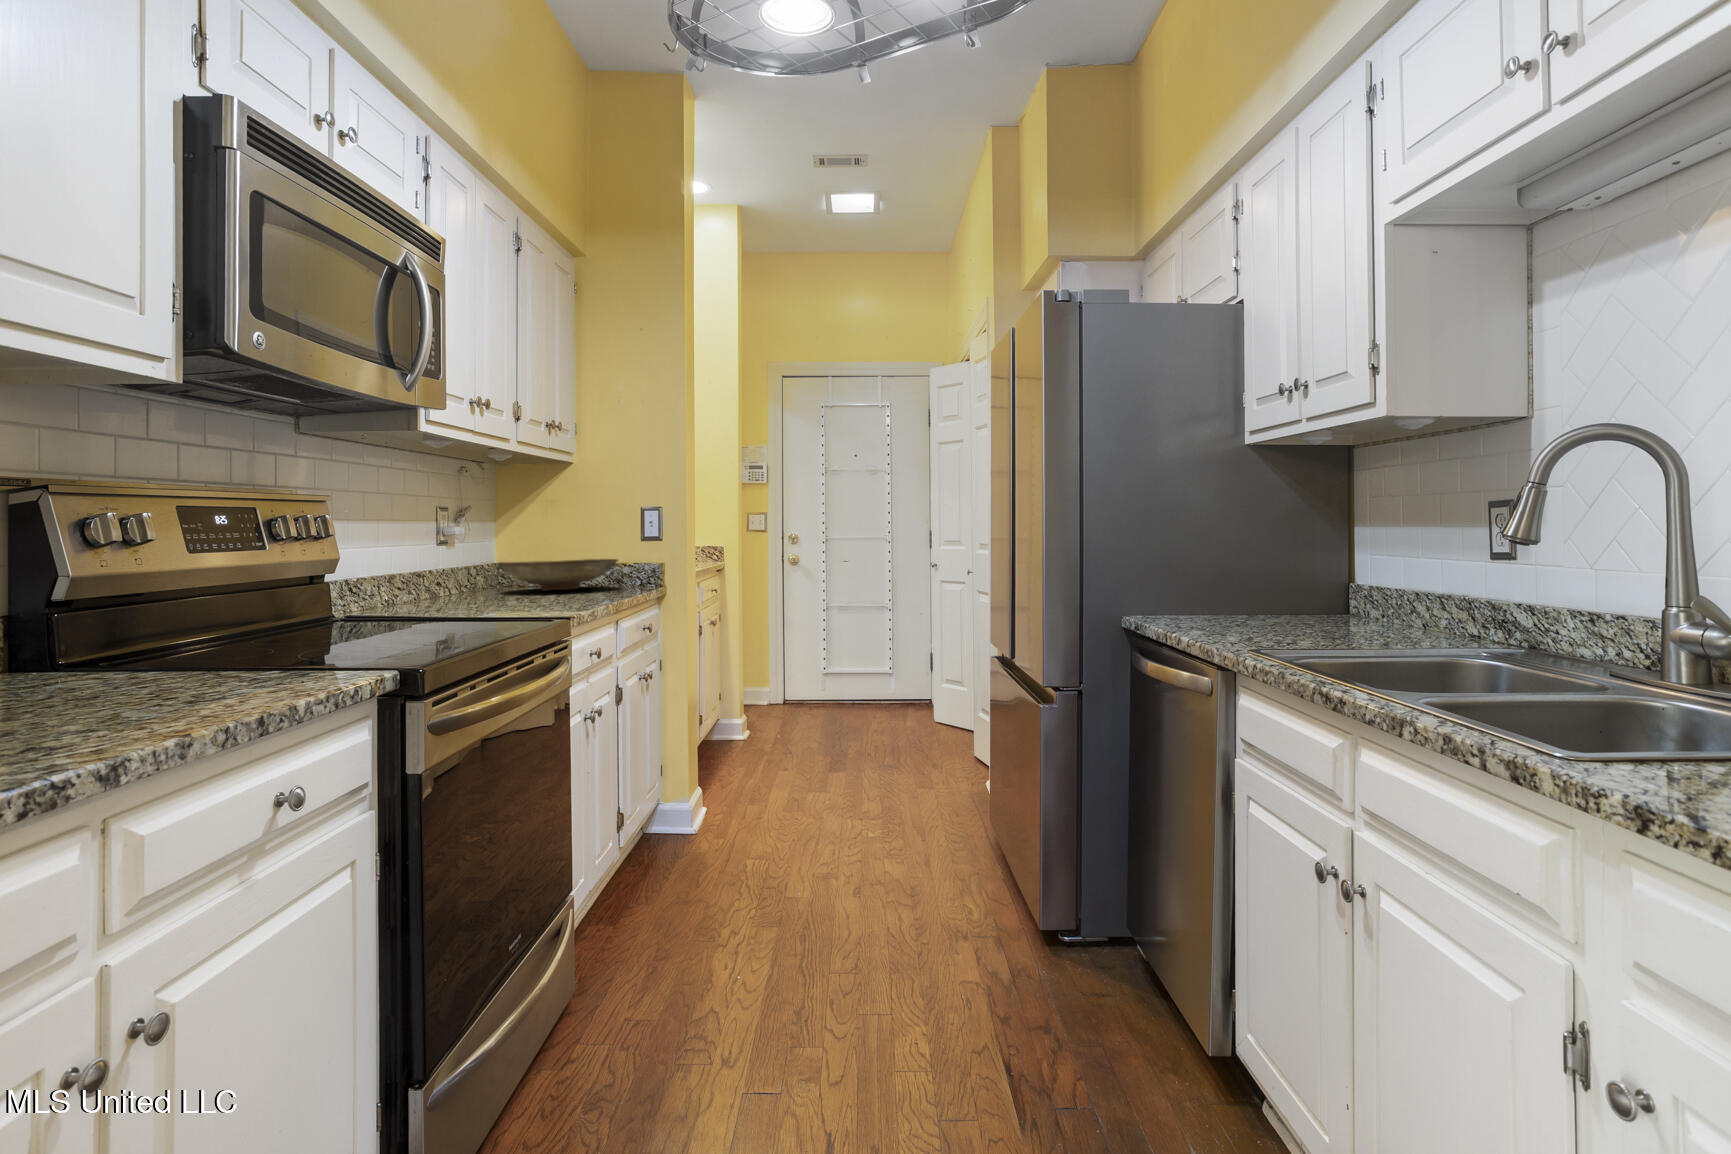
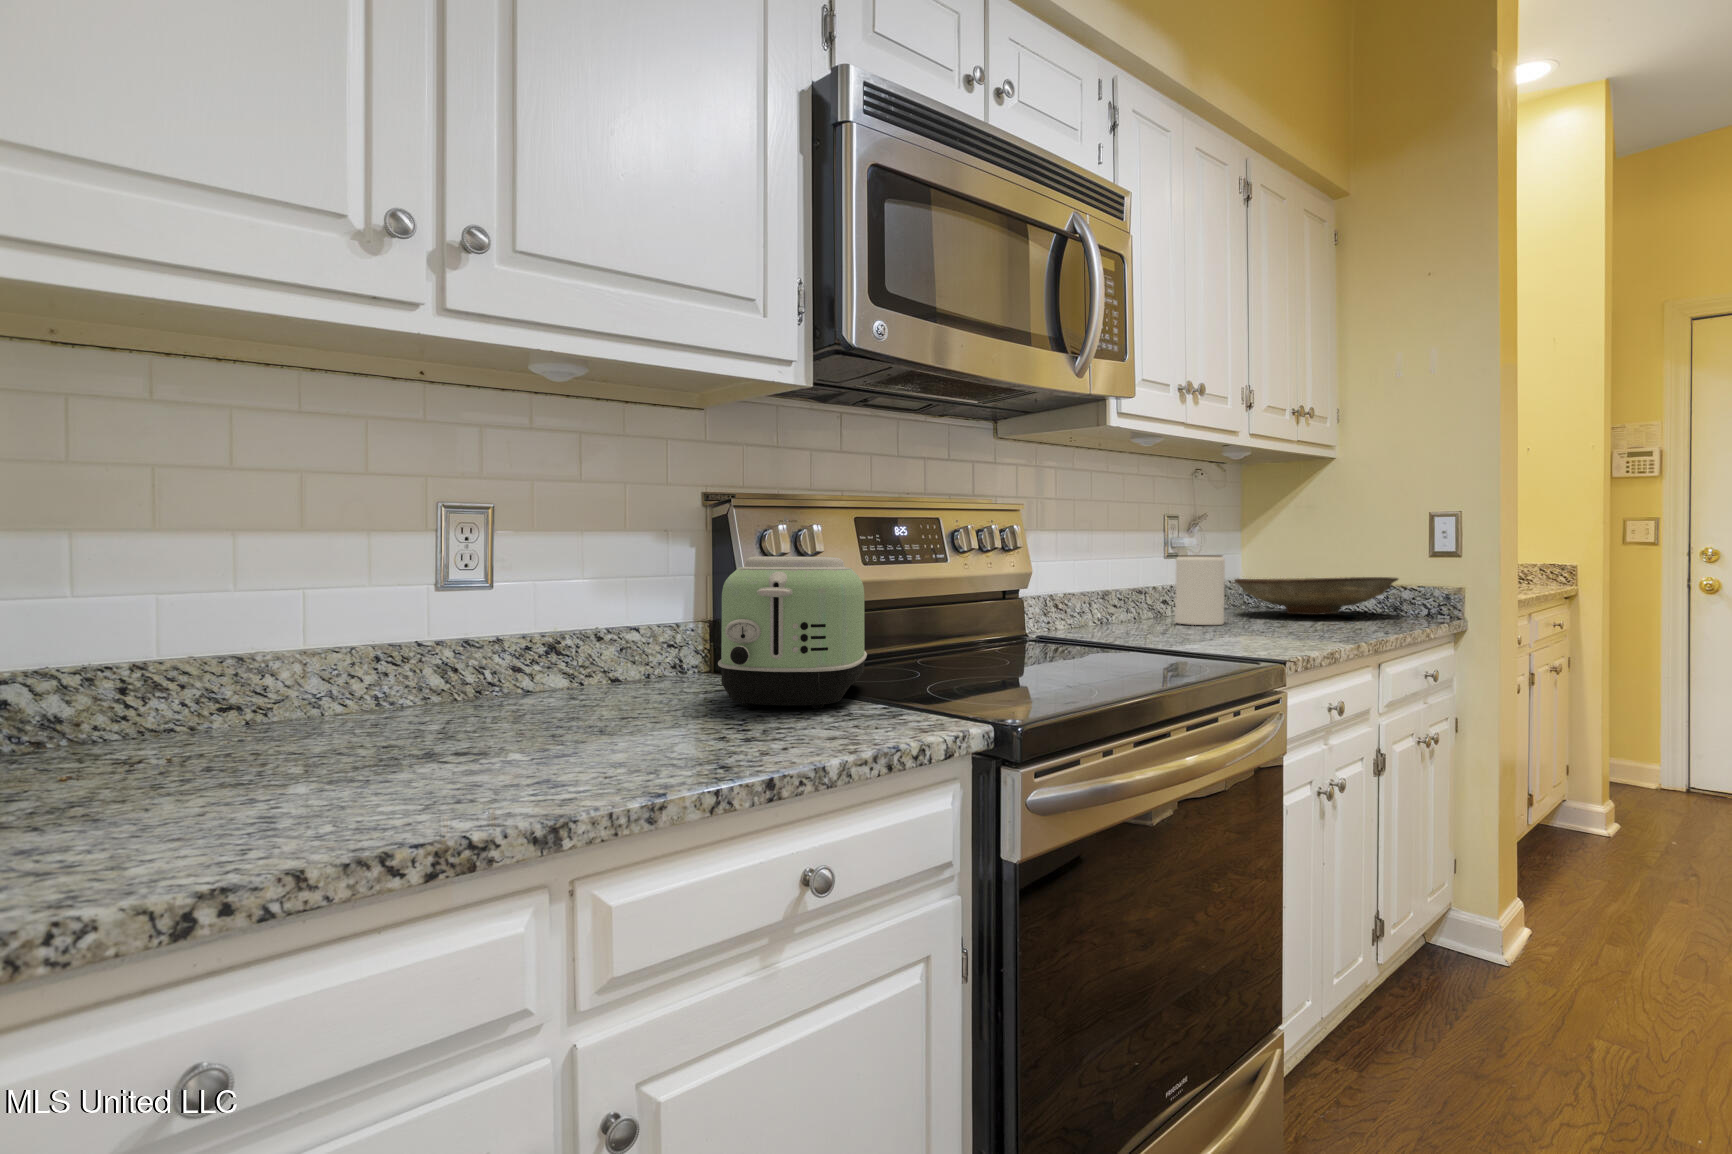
toaster: none [50,538,244,691] -> present [718,556,867,708]
jar: none [455,541,499,602] -> present [1175,555,1225,625]

